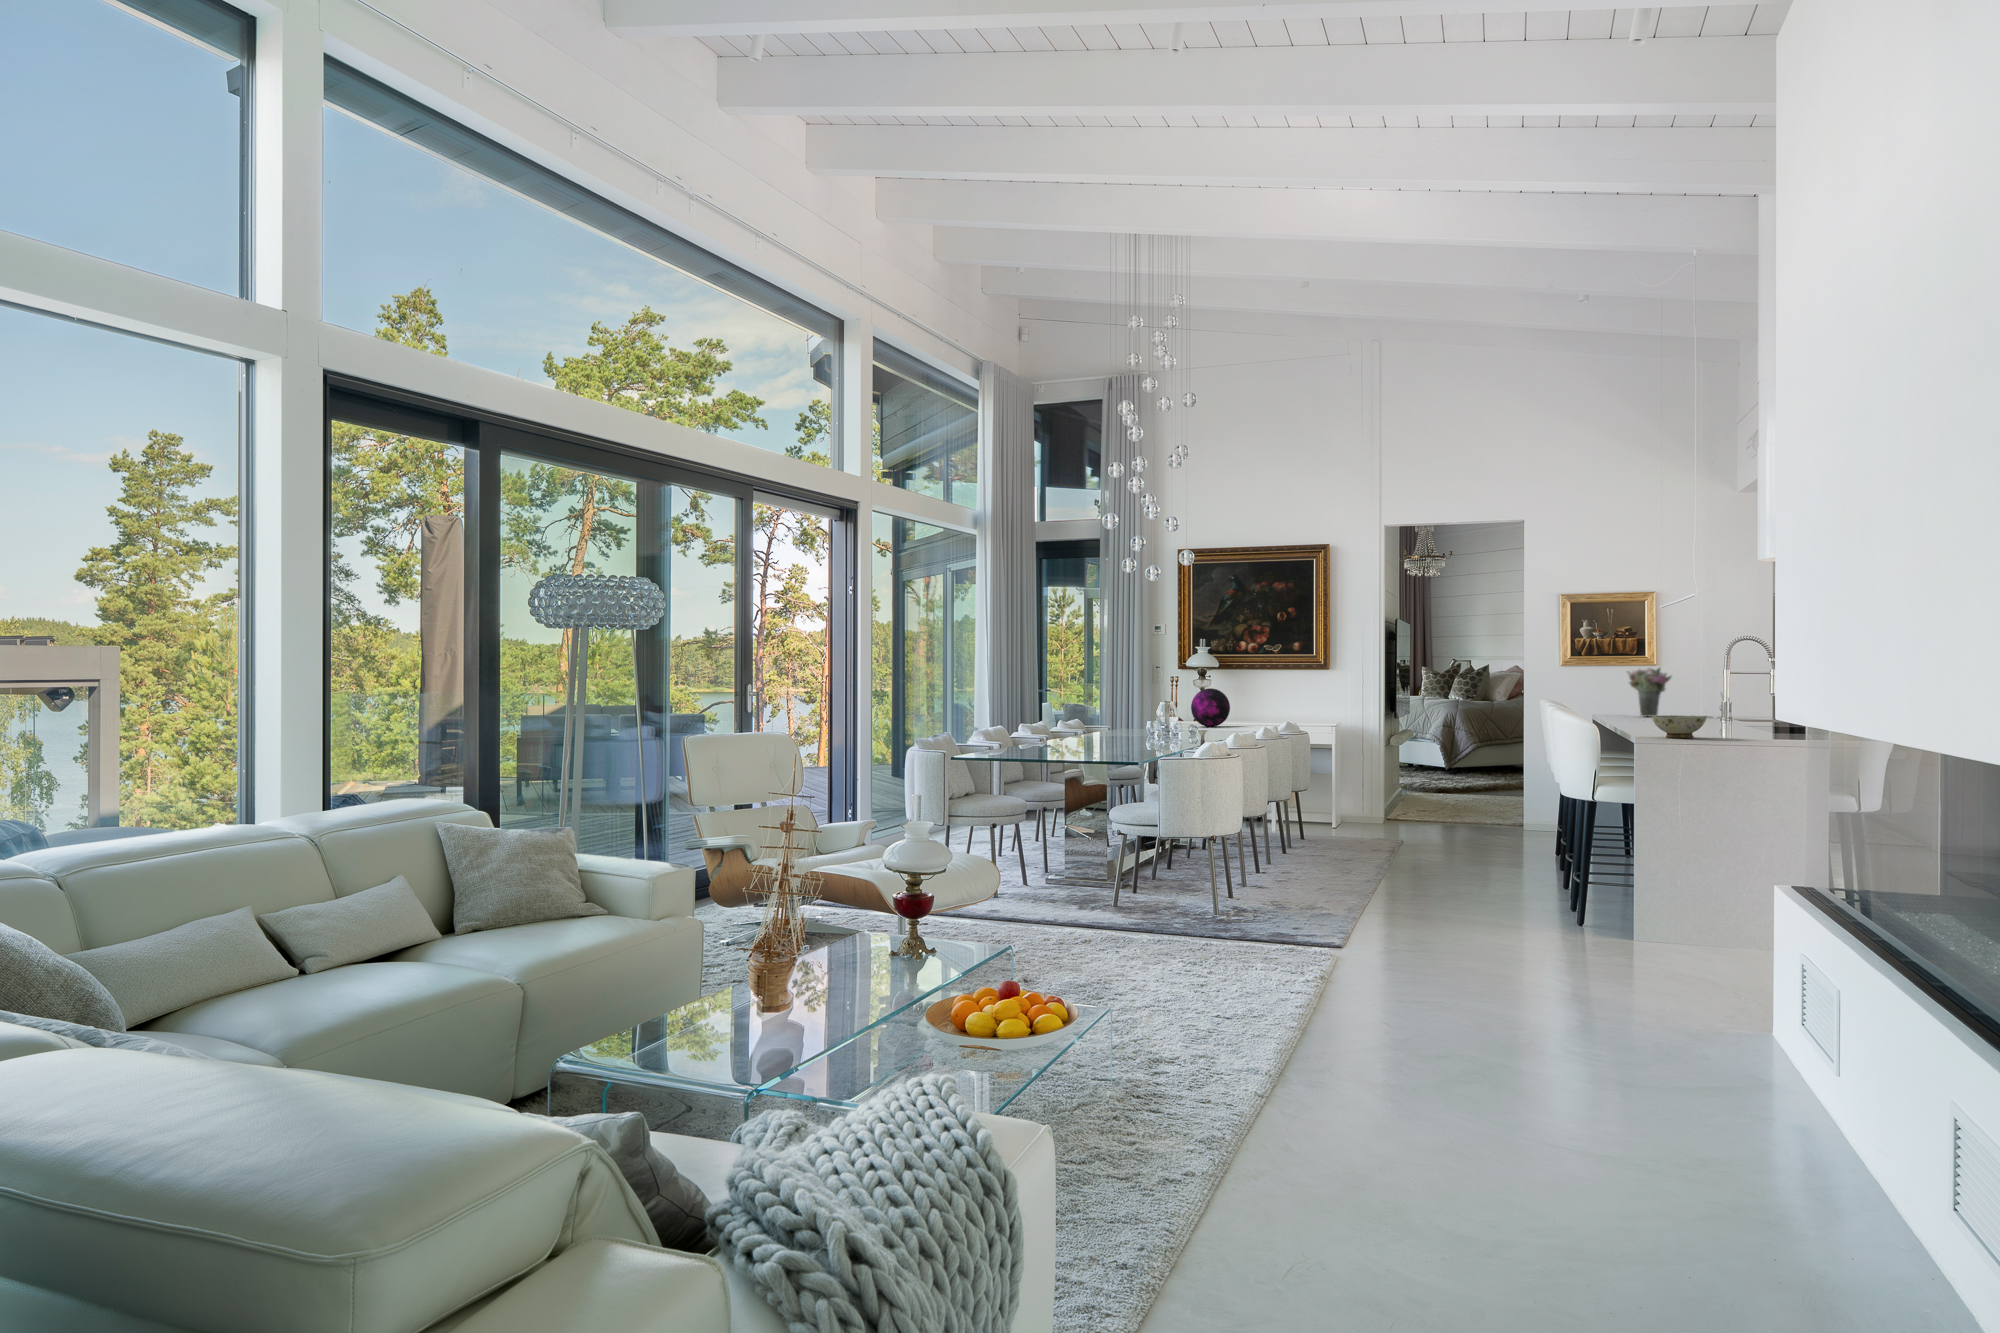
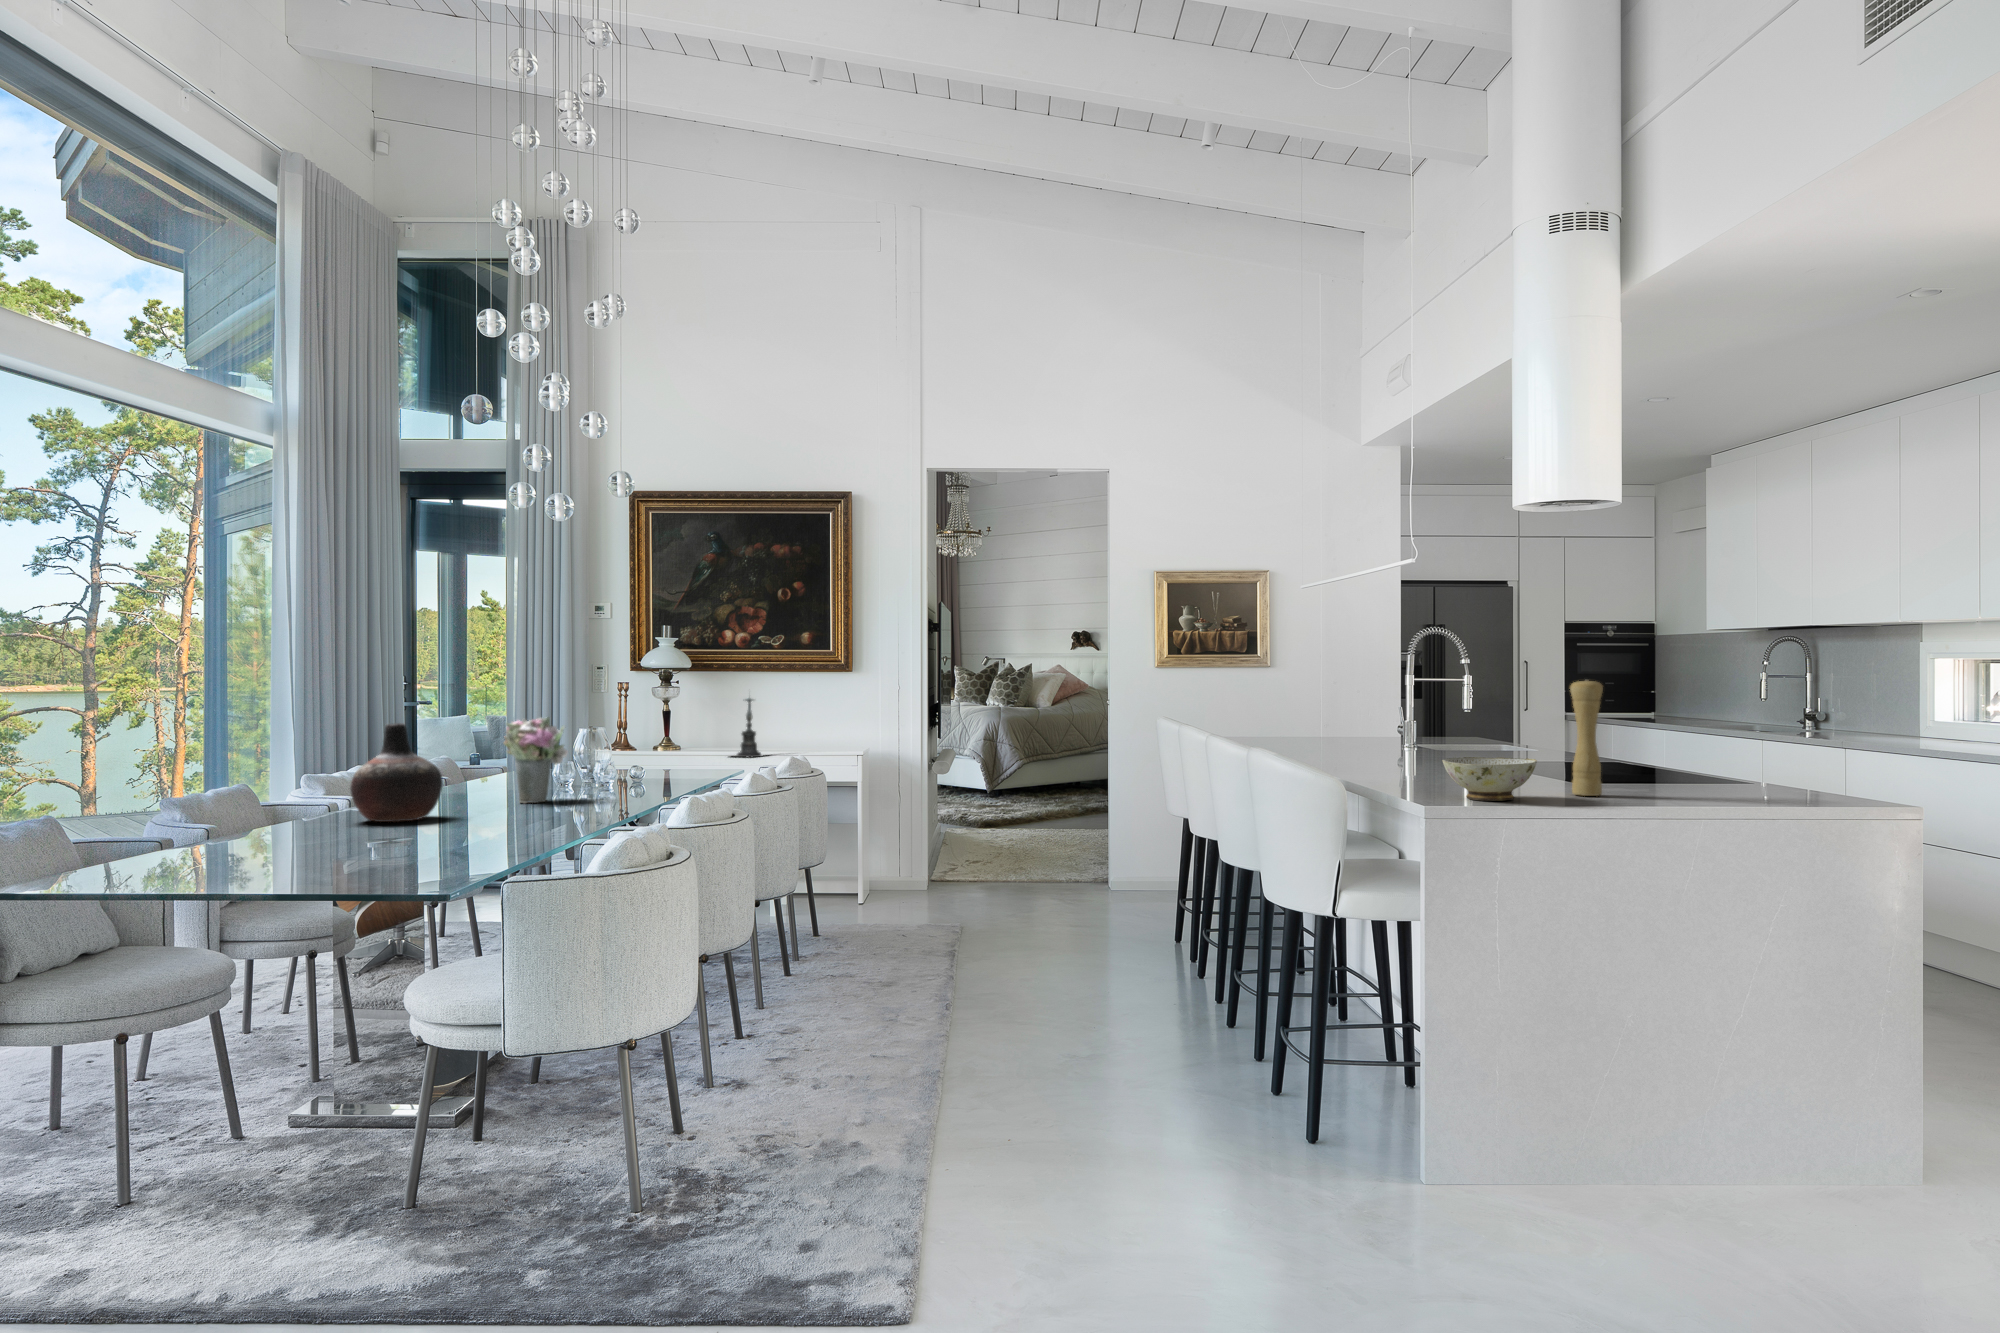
flower bouquet: present [1628,668,1671,716] -> present [504,717,568,803]
pepper mill: none [1738,672,1757,738] -> present [1570,679,1603,796]
candle holder: none [1243,682,1273,727] -> present [736,698,761,757]
decorative orb: present [1191,688,1230,727] -> none [646,701,706,759]
vase: none [1060,695,1103,745] -> present [350,723,443,822]

